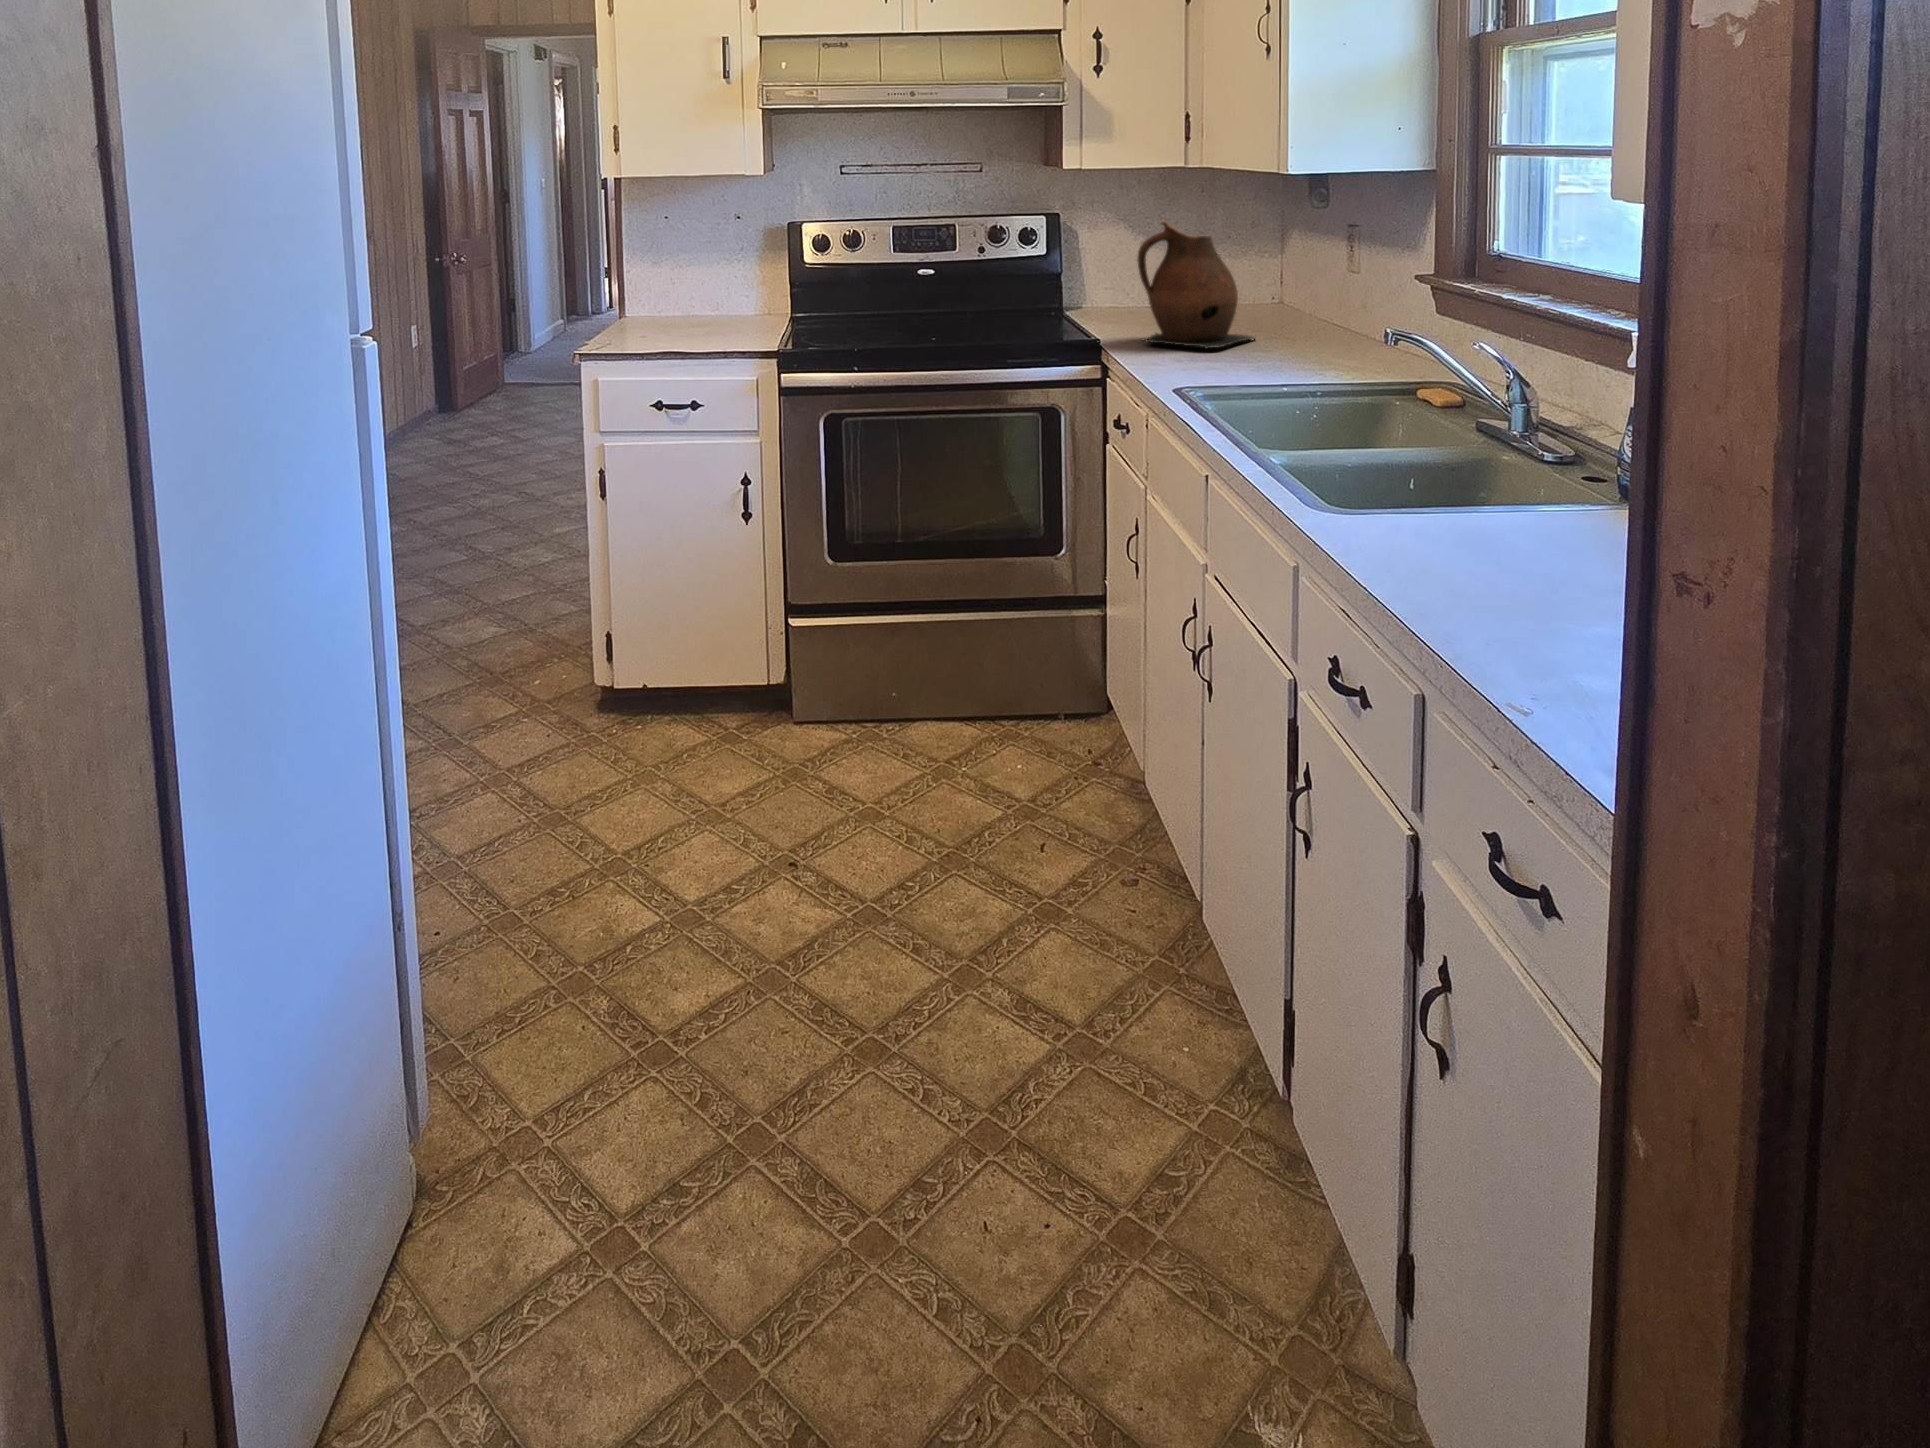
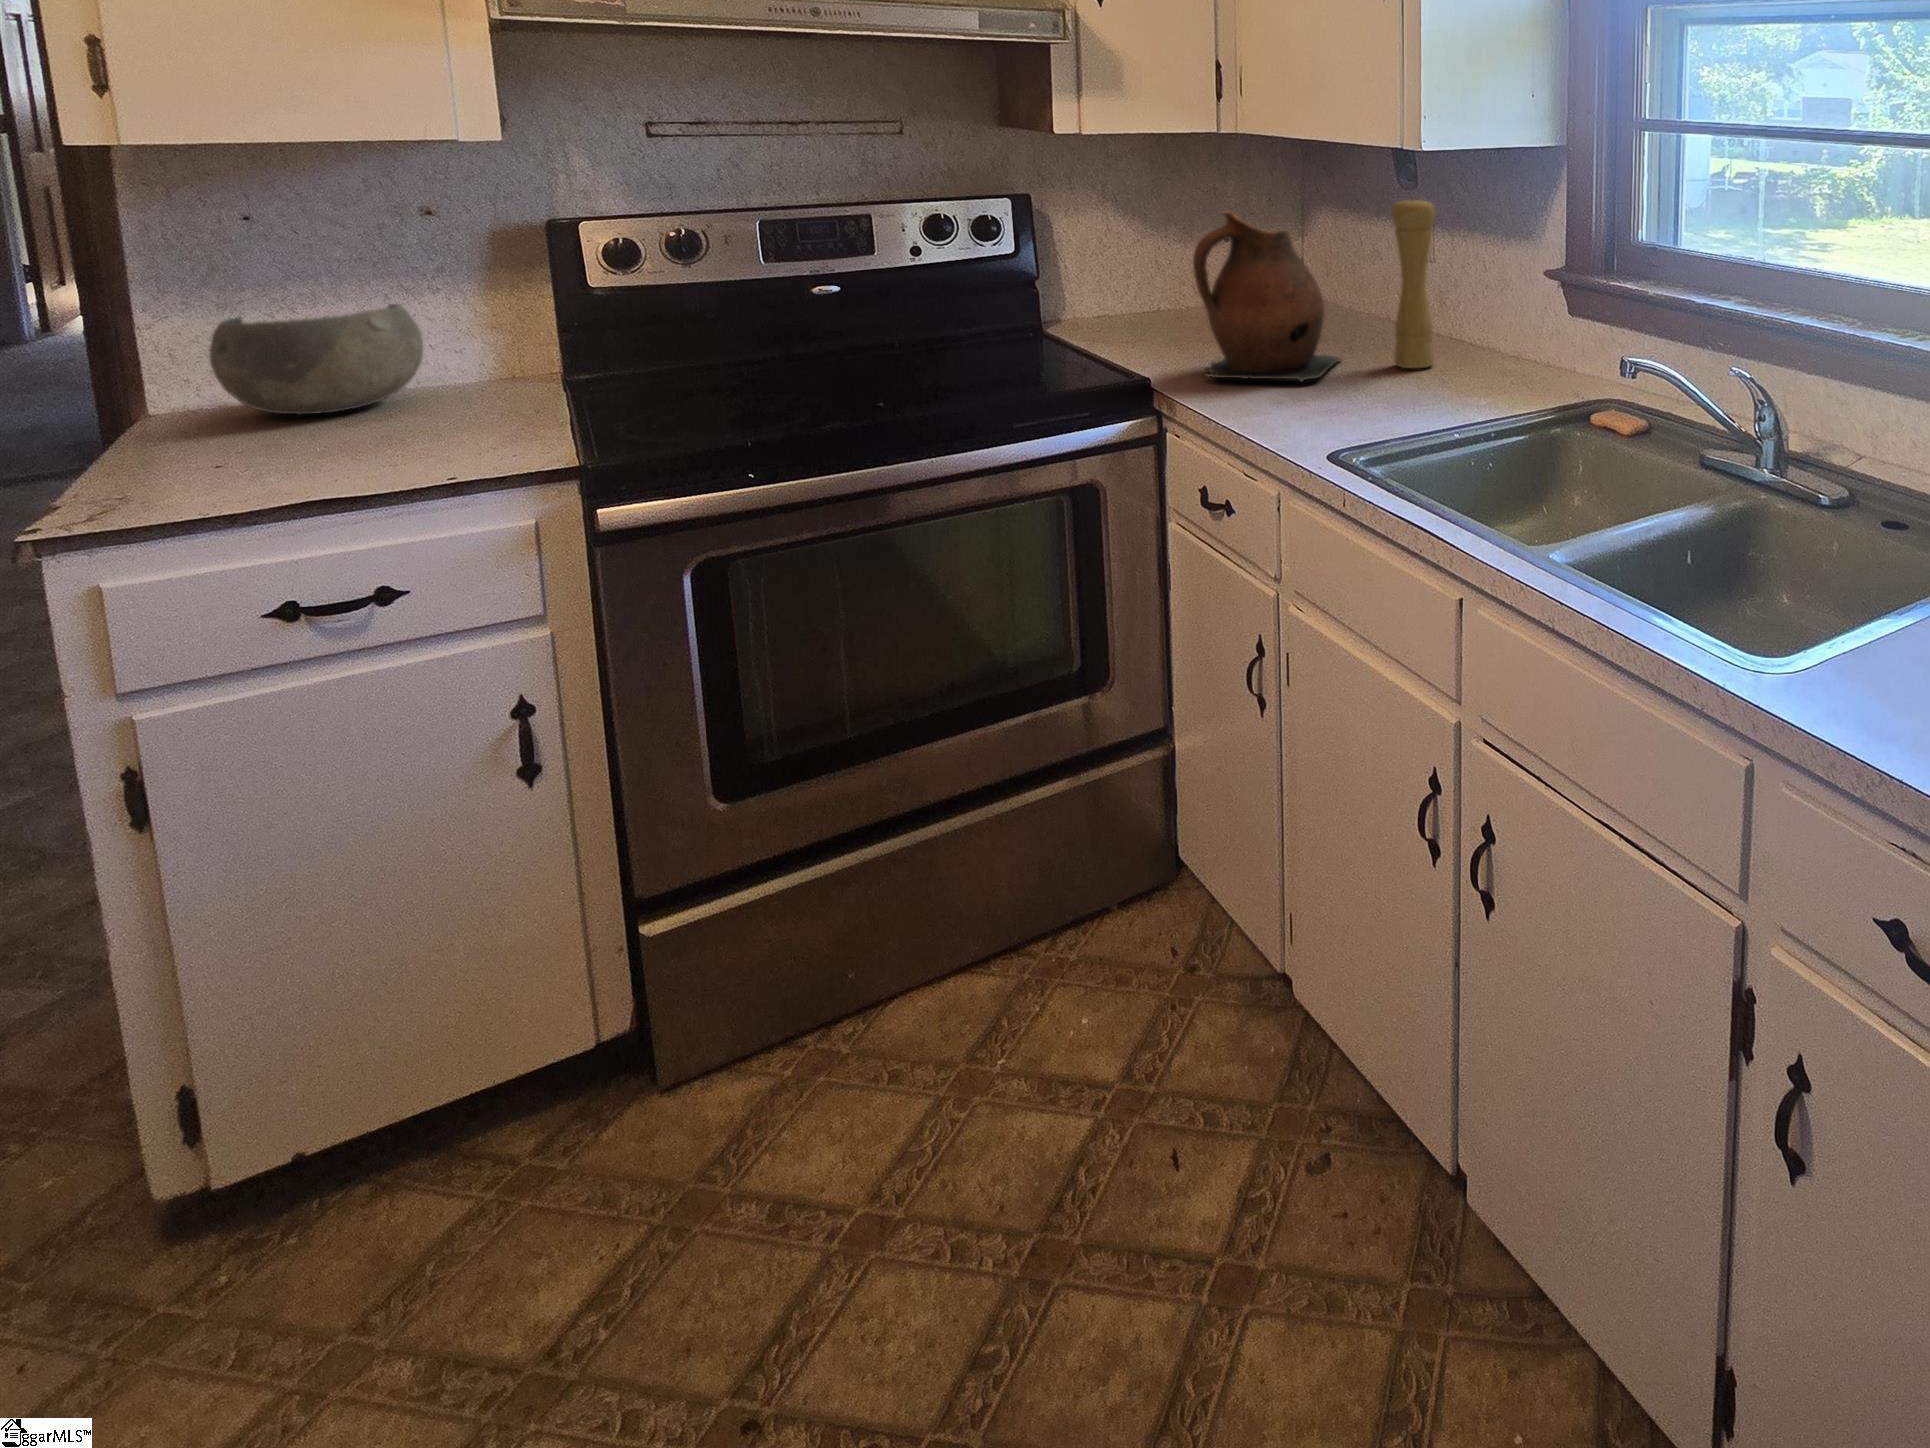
pepper mill: none [1294,211,1332,348] -> present [1392,198,1435,368]
bowl: none [650,269,733,324] -> present [210,304,423,415]

